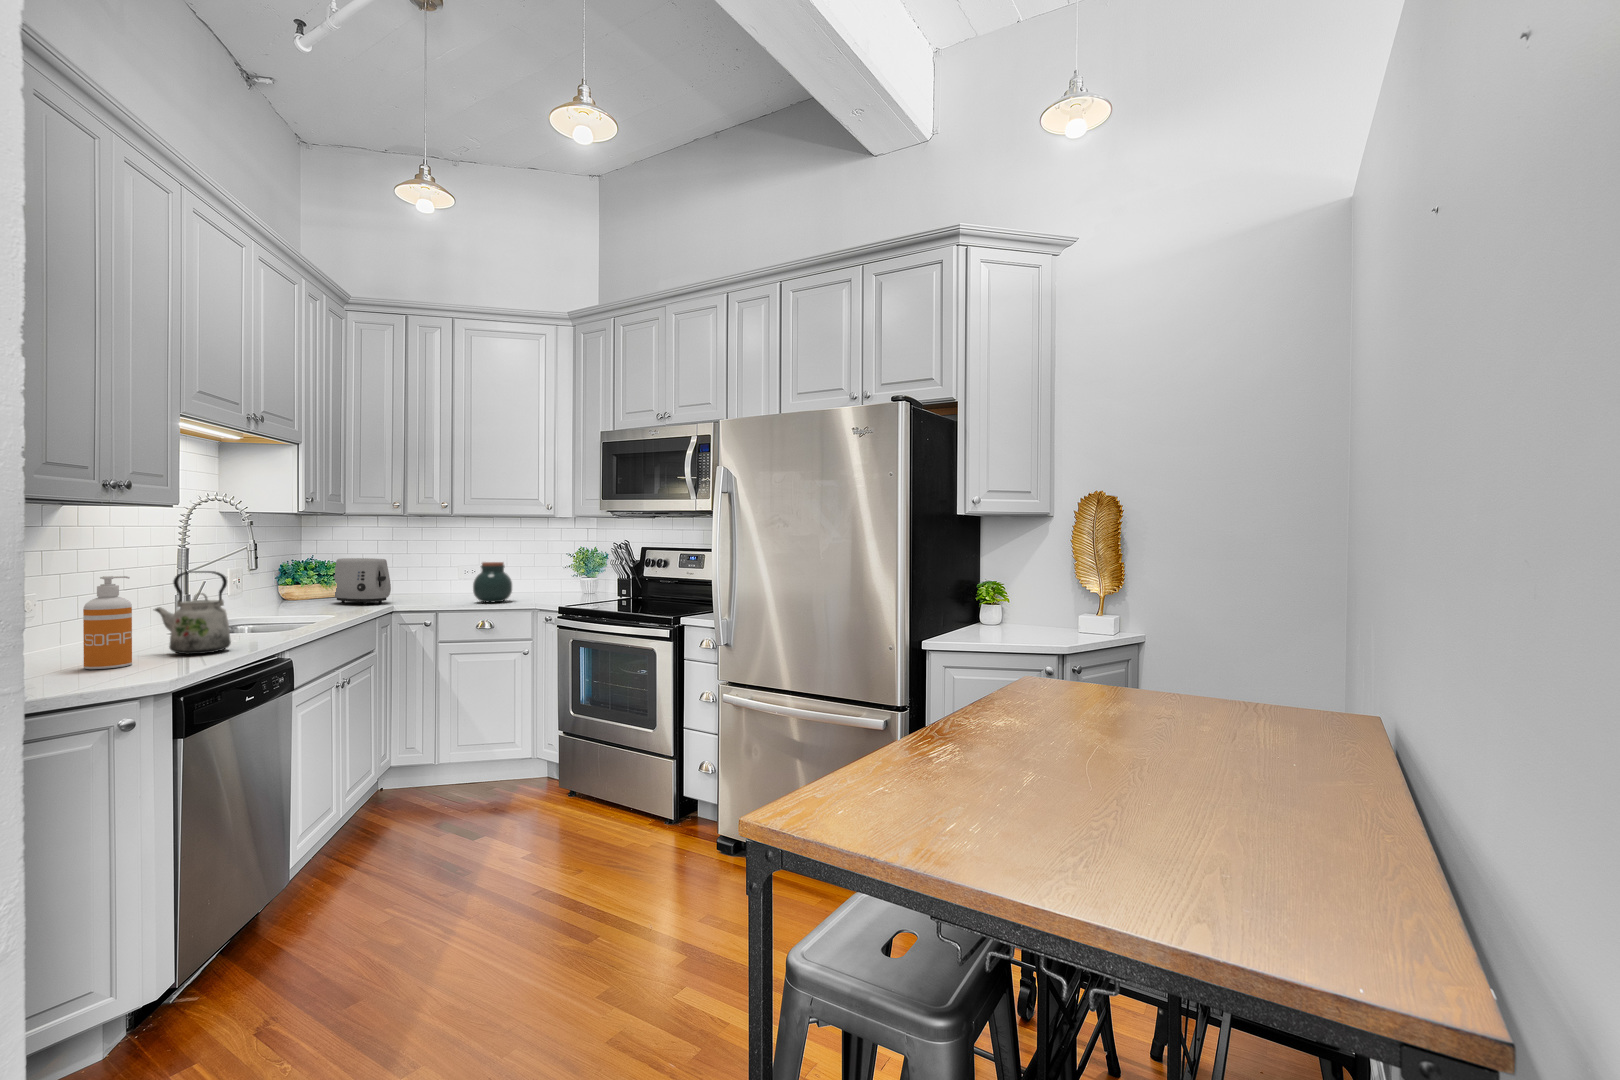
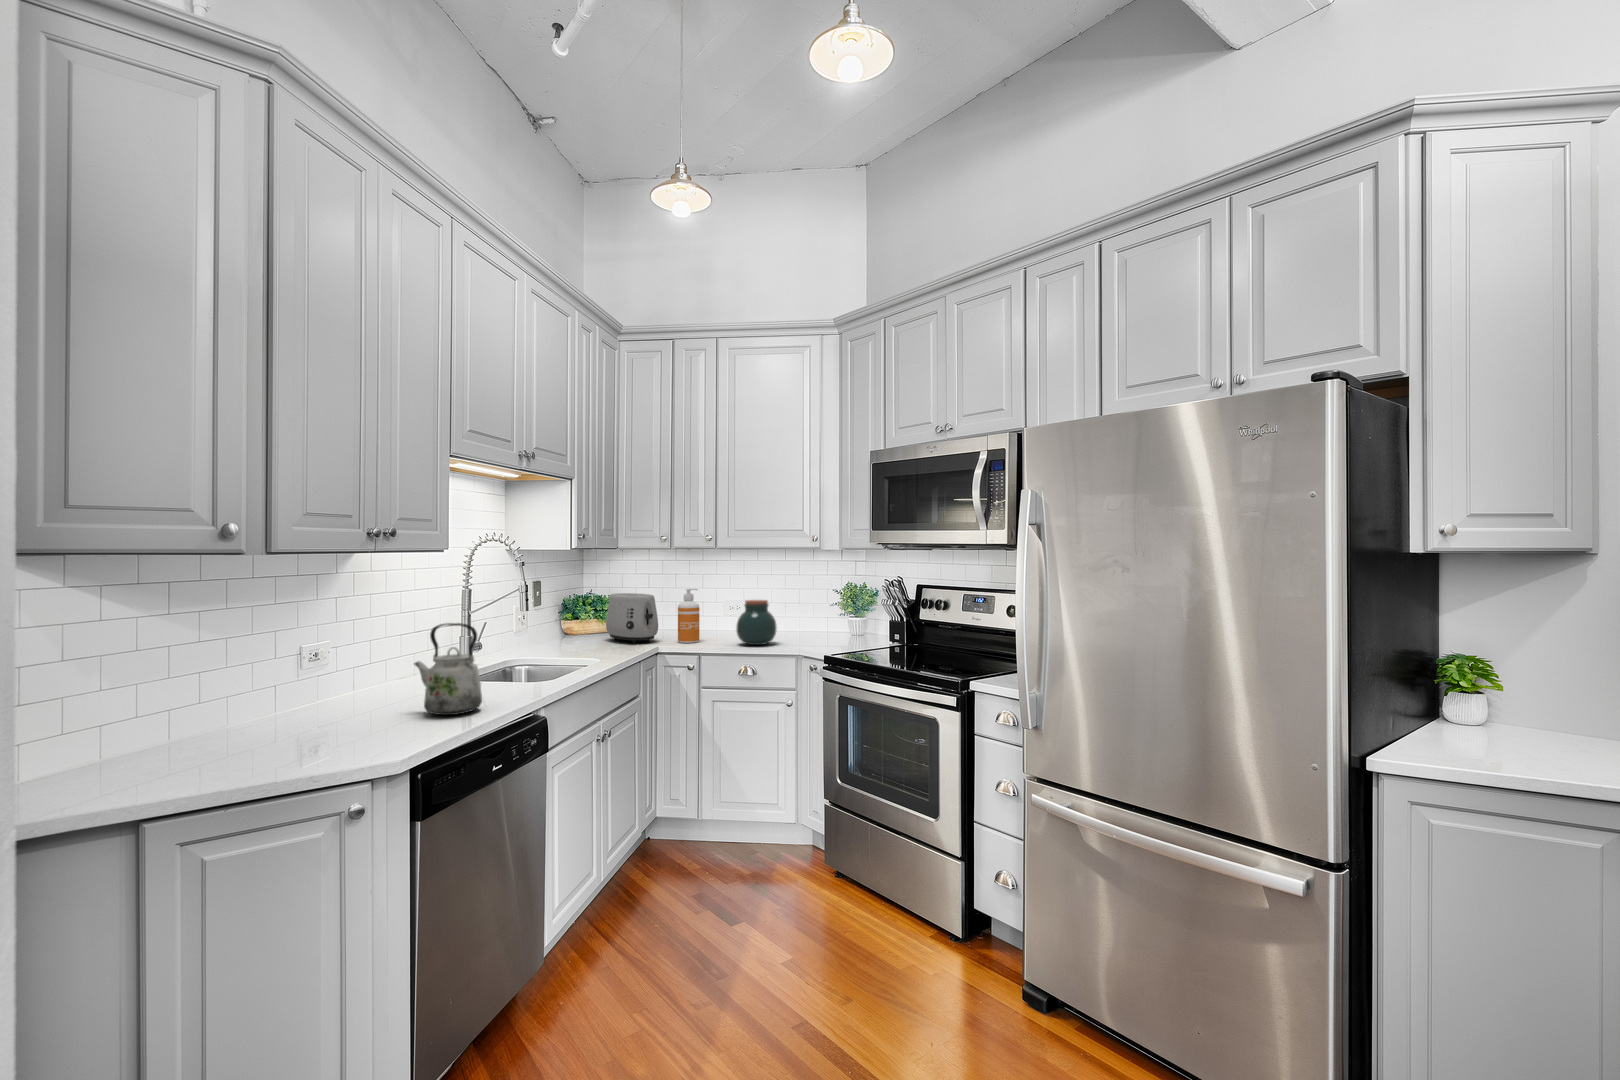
soap dispenser: present [83,576,132,669] -> present [678,589,700,643]

